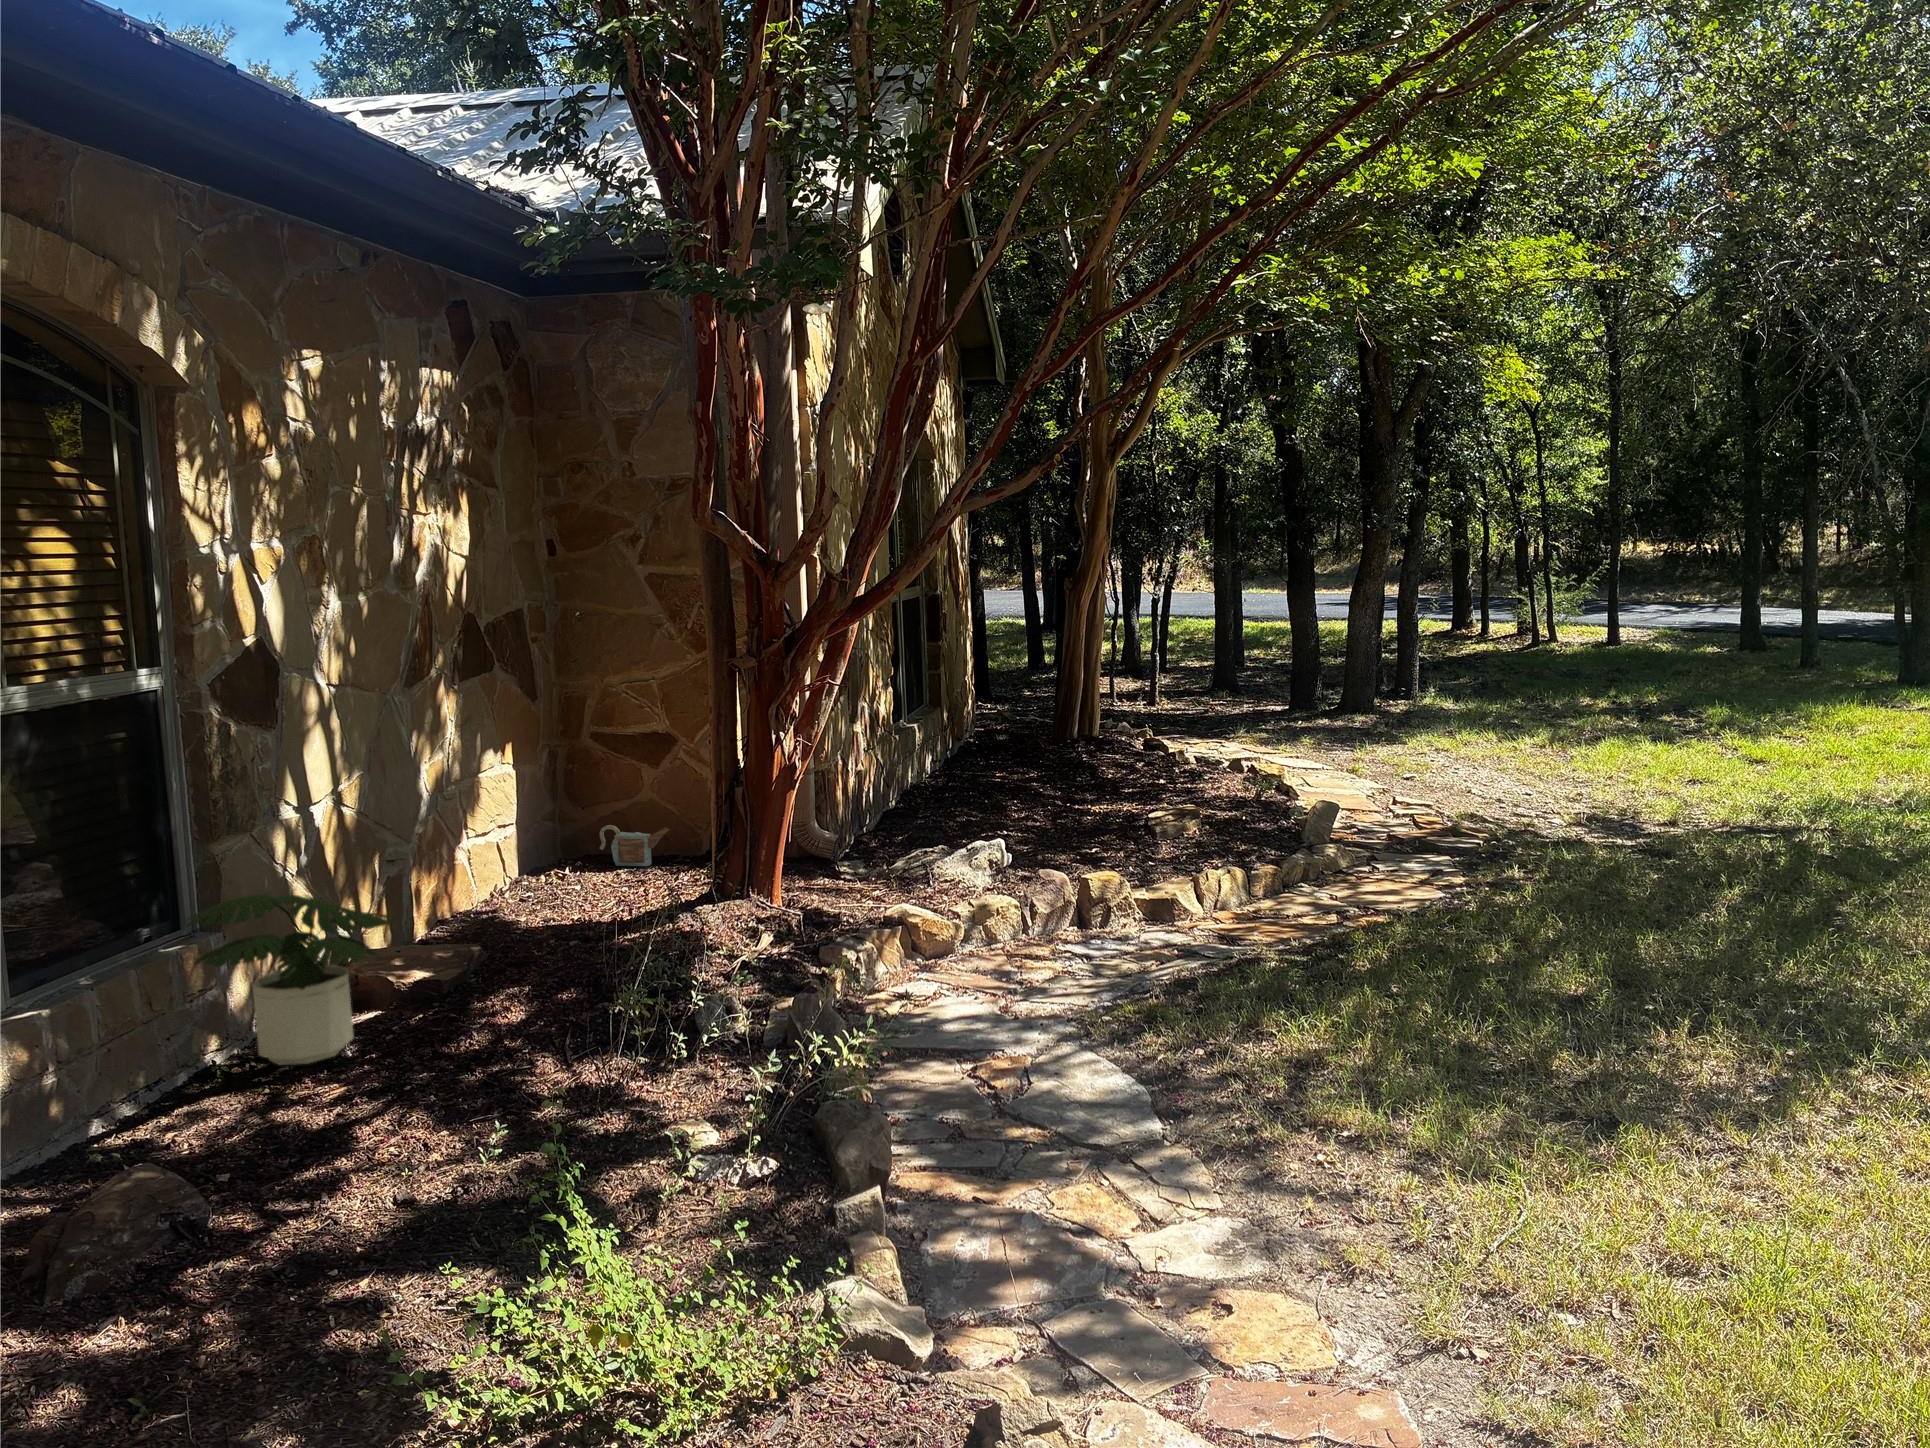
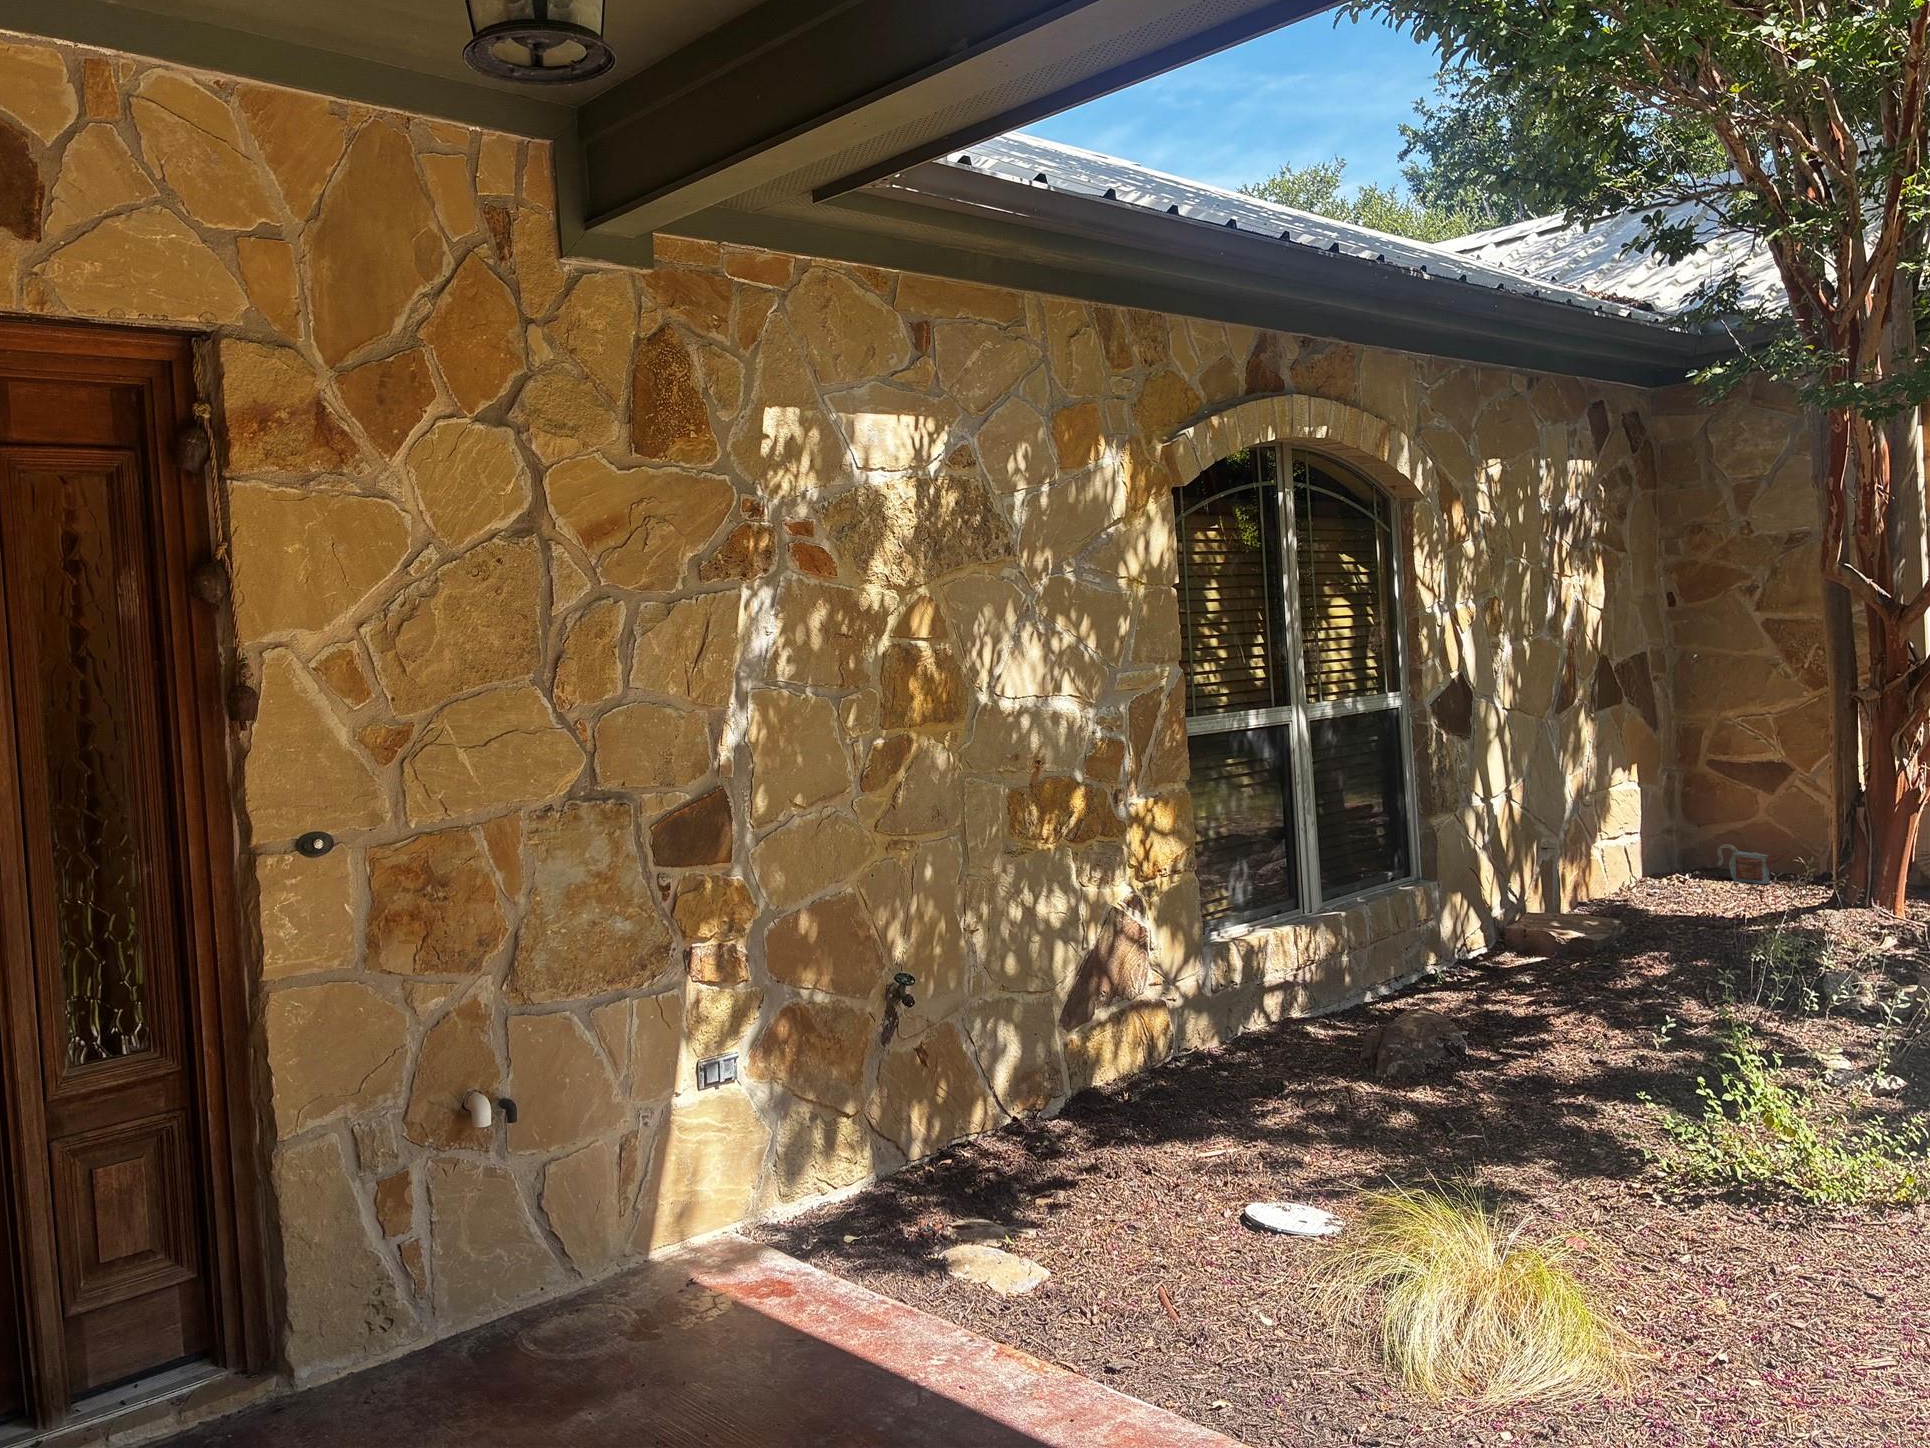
potted plant: present [185,893,394,1065] -> none [1419,851,1564,975]

